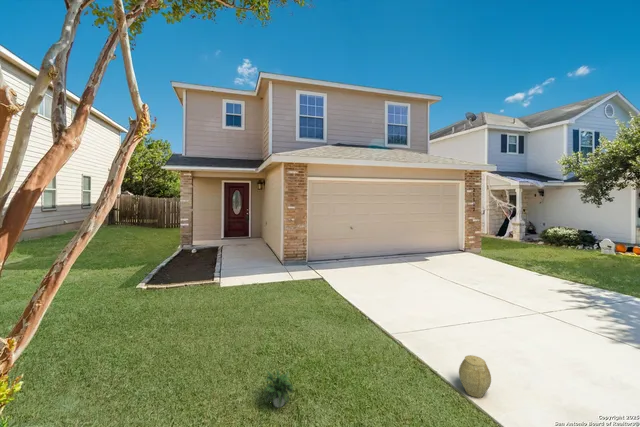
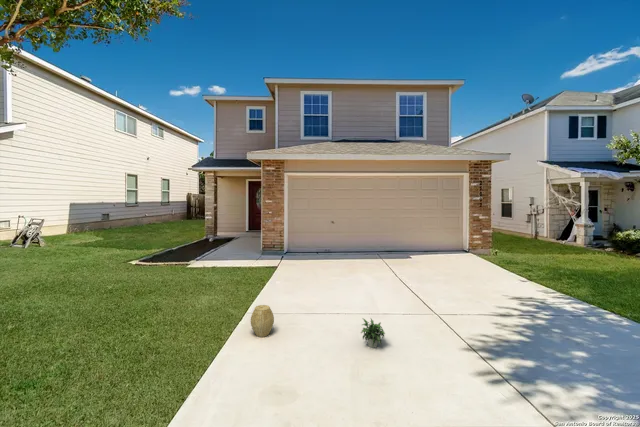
potted plant: present [265,370,293,407] -> present [361,319,385,348]

